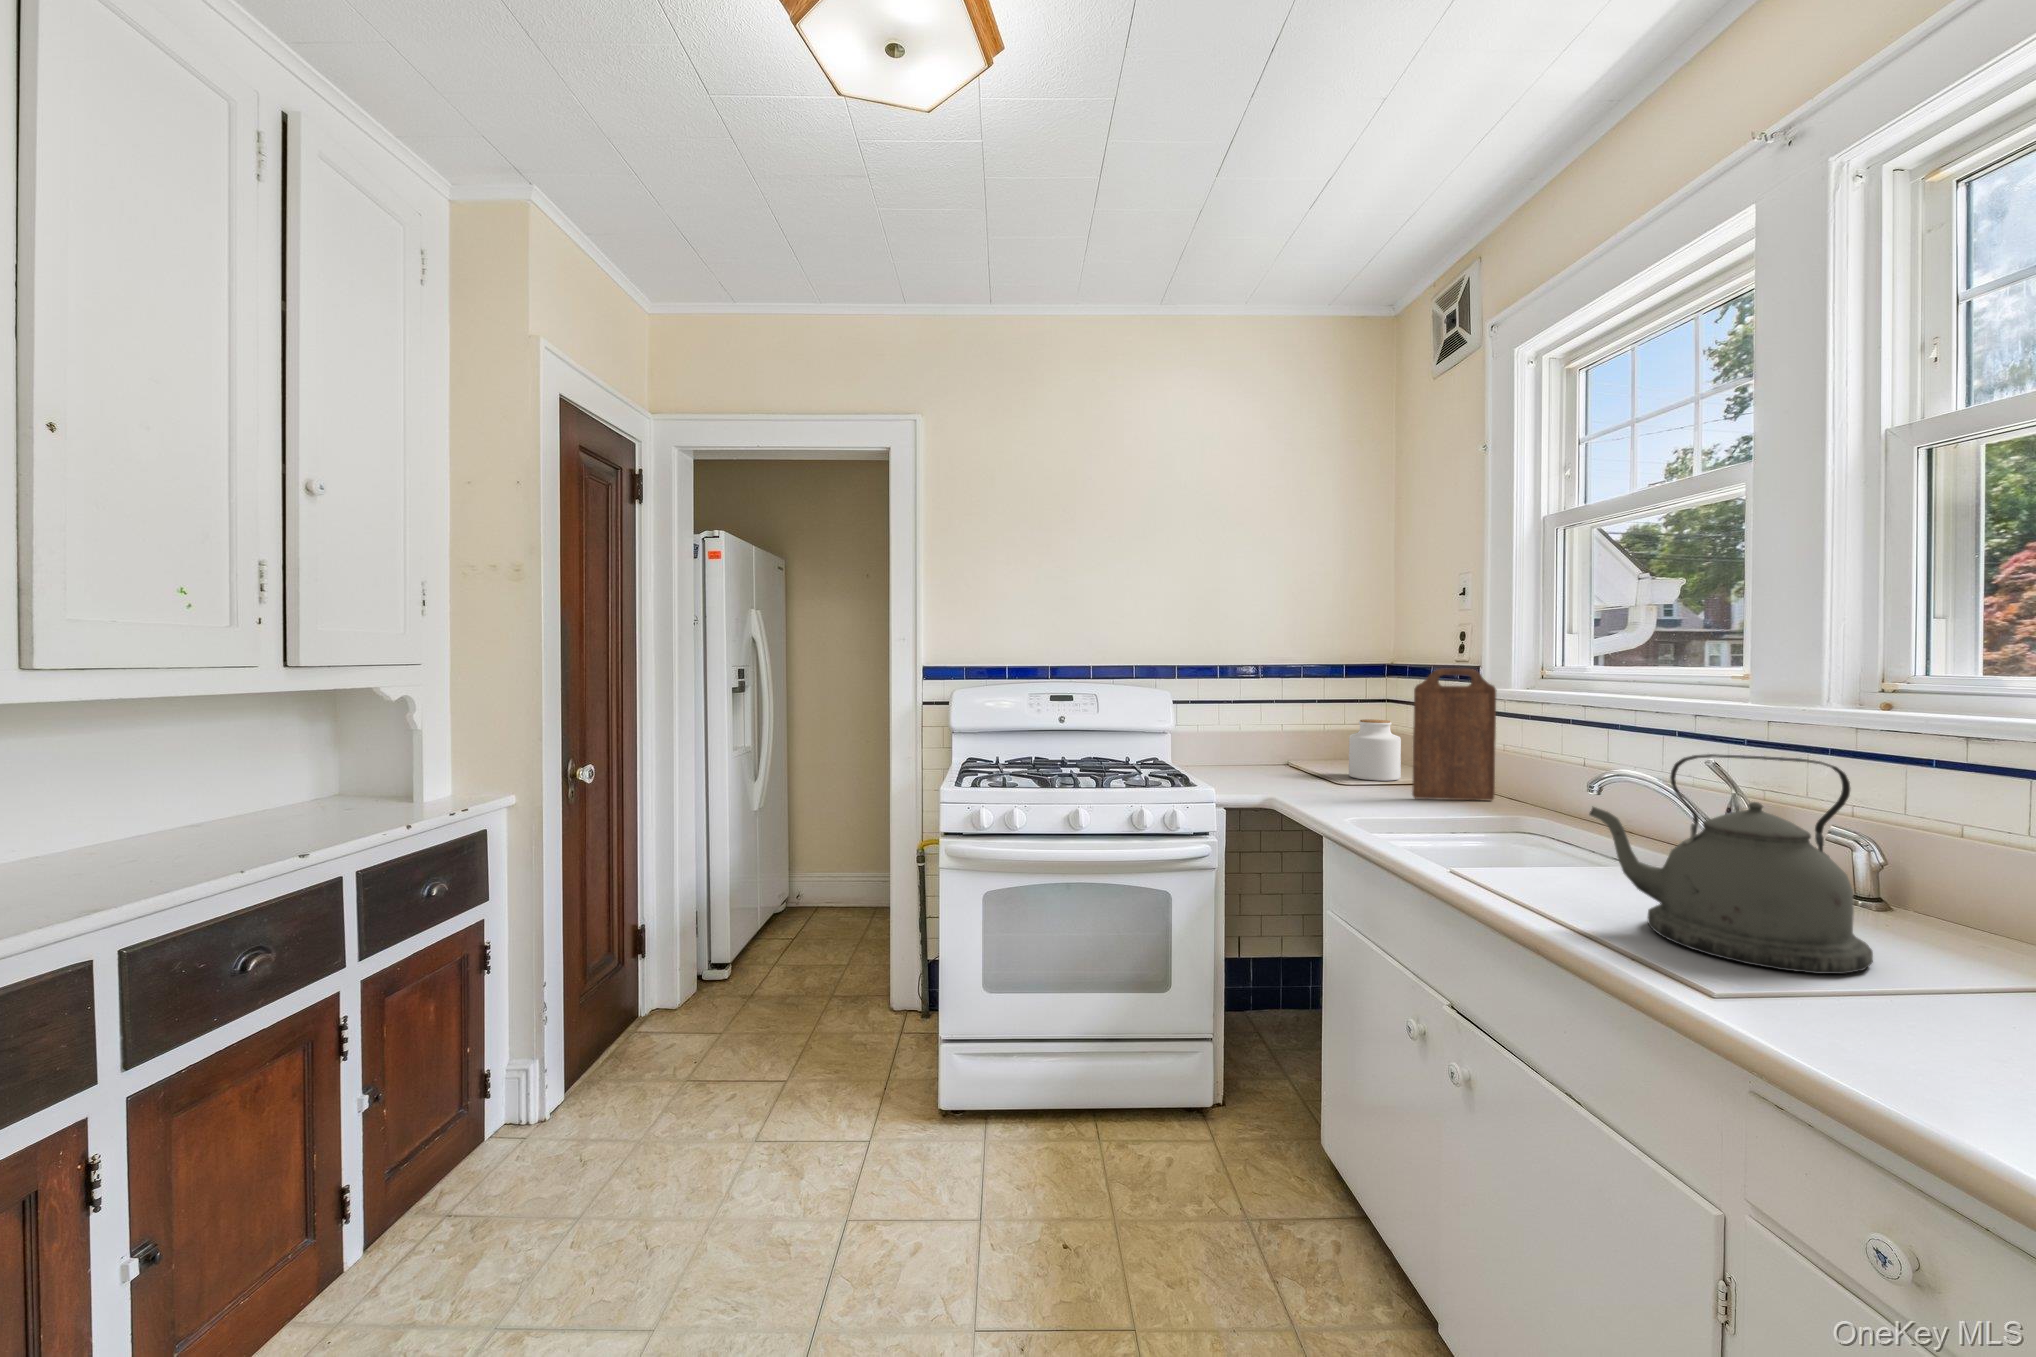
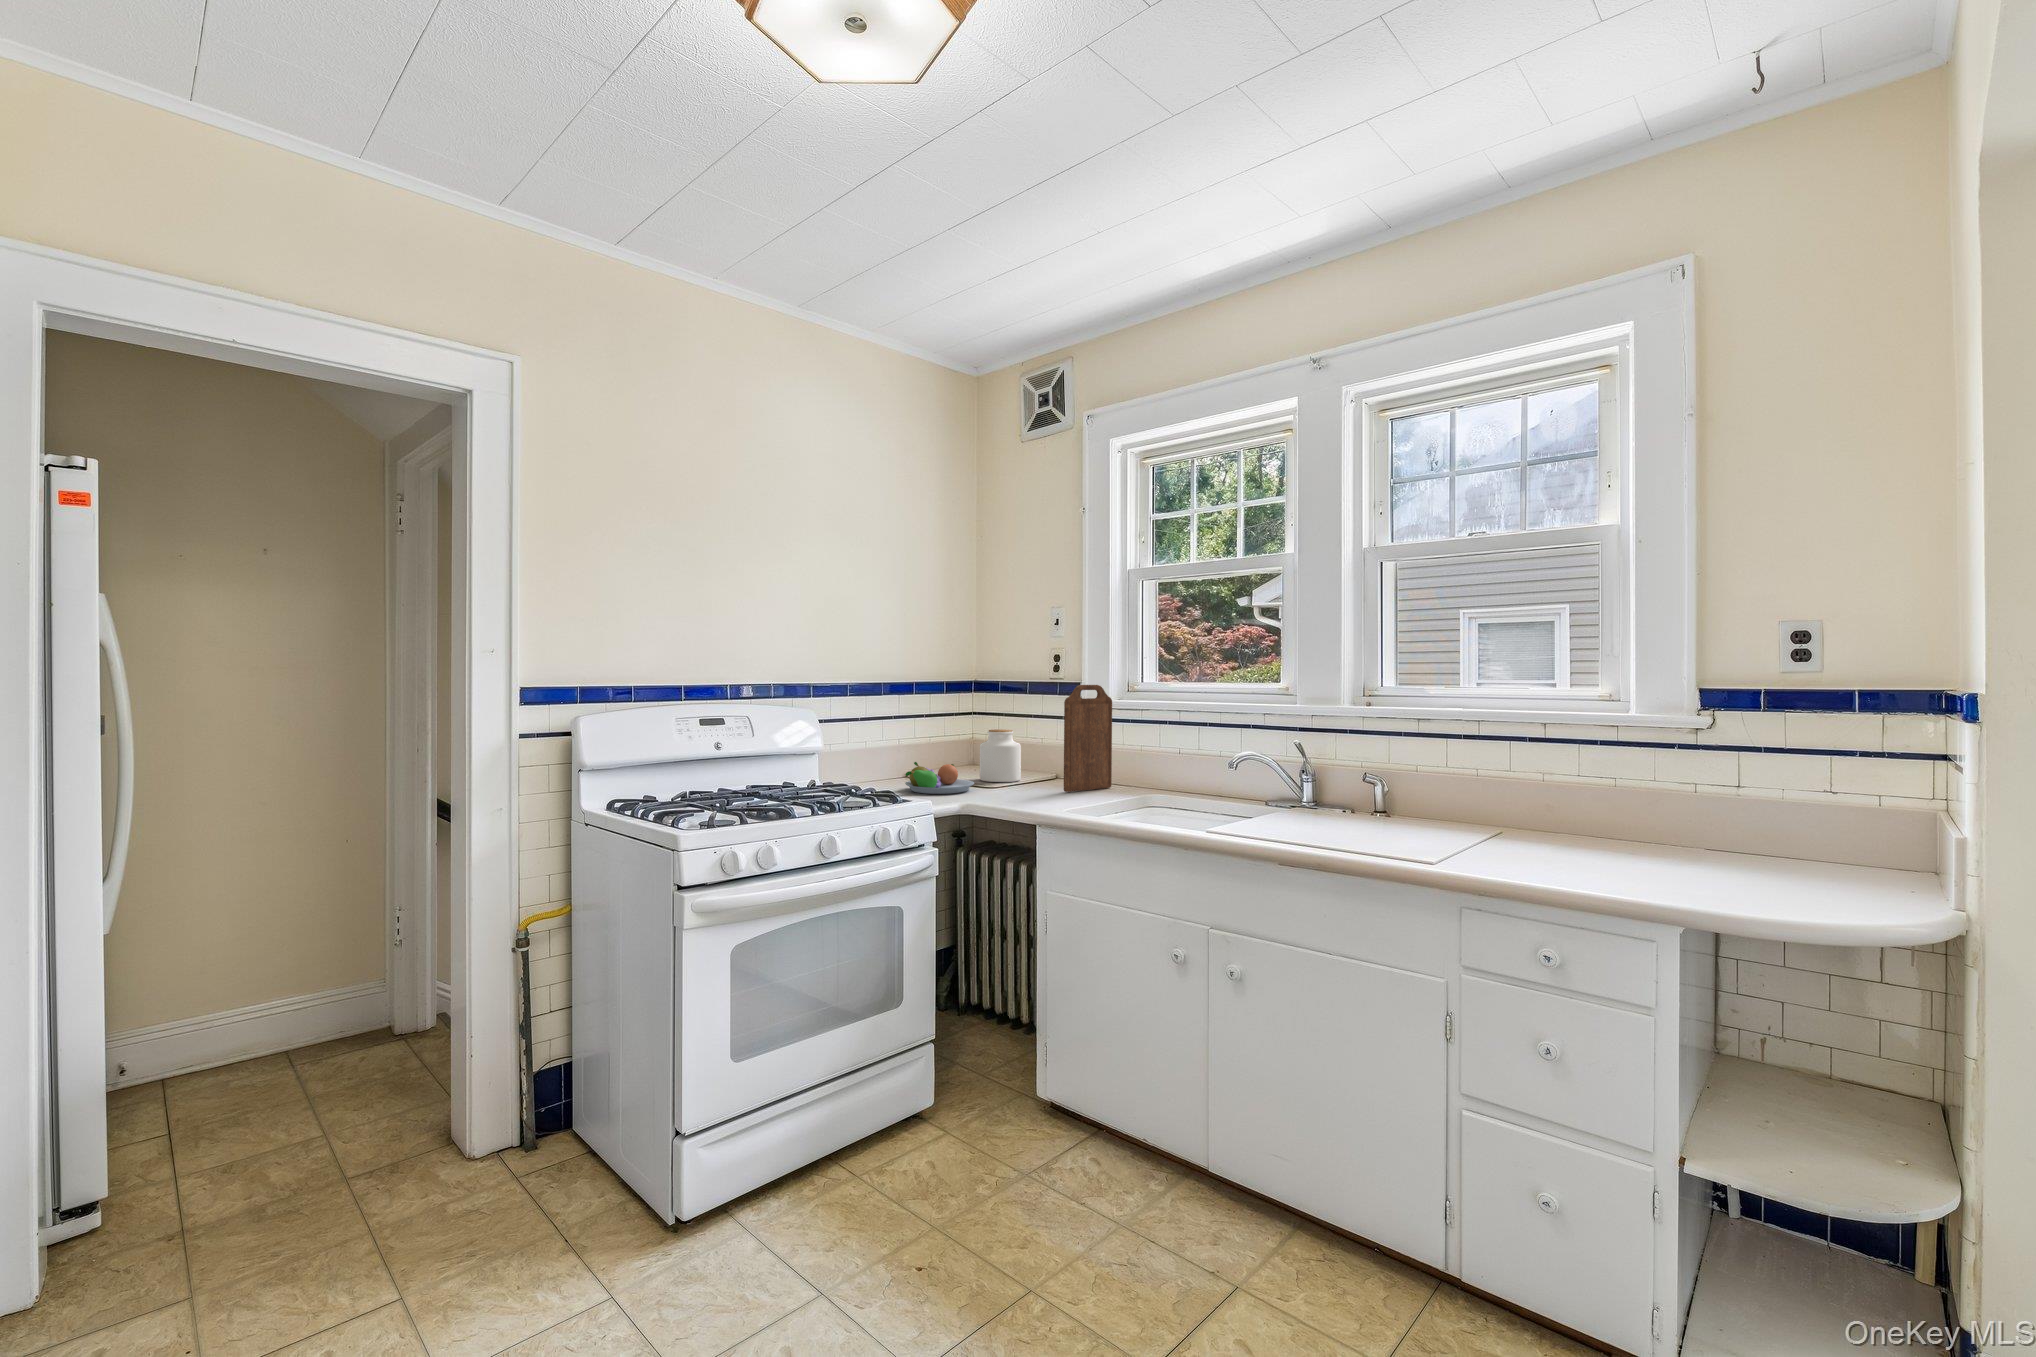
fruit bowl: none [1231,748,1316,785] -> present [905,762,974,794]
kettle: present [1590,754,1873,974] -> none [1320,735,1441,854]

